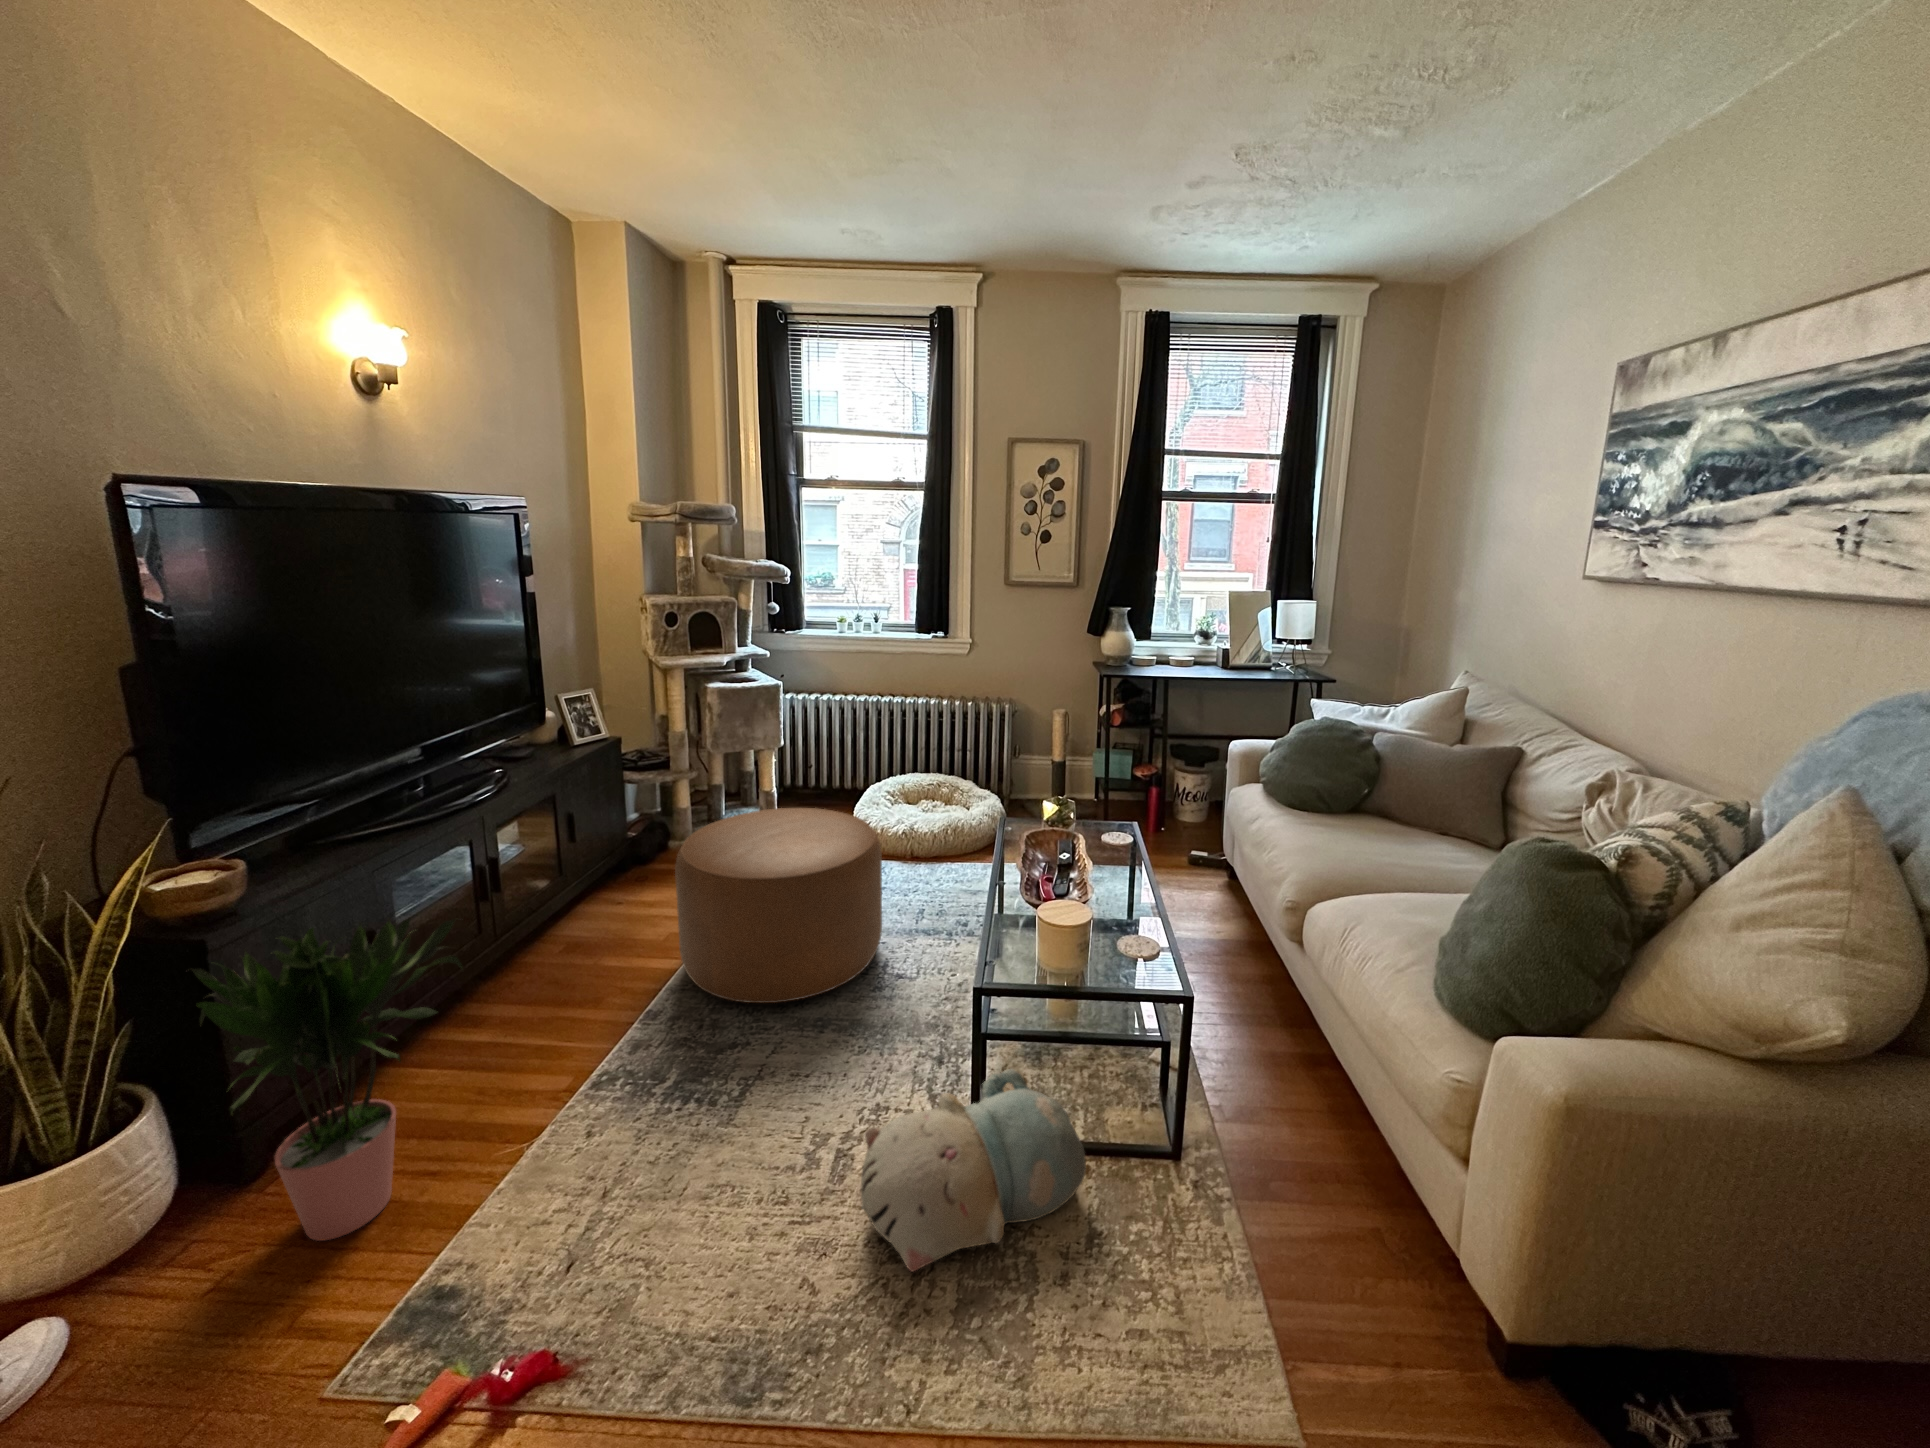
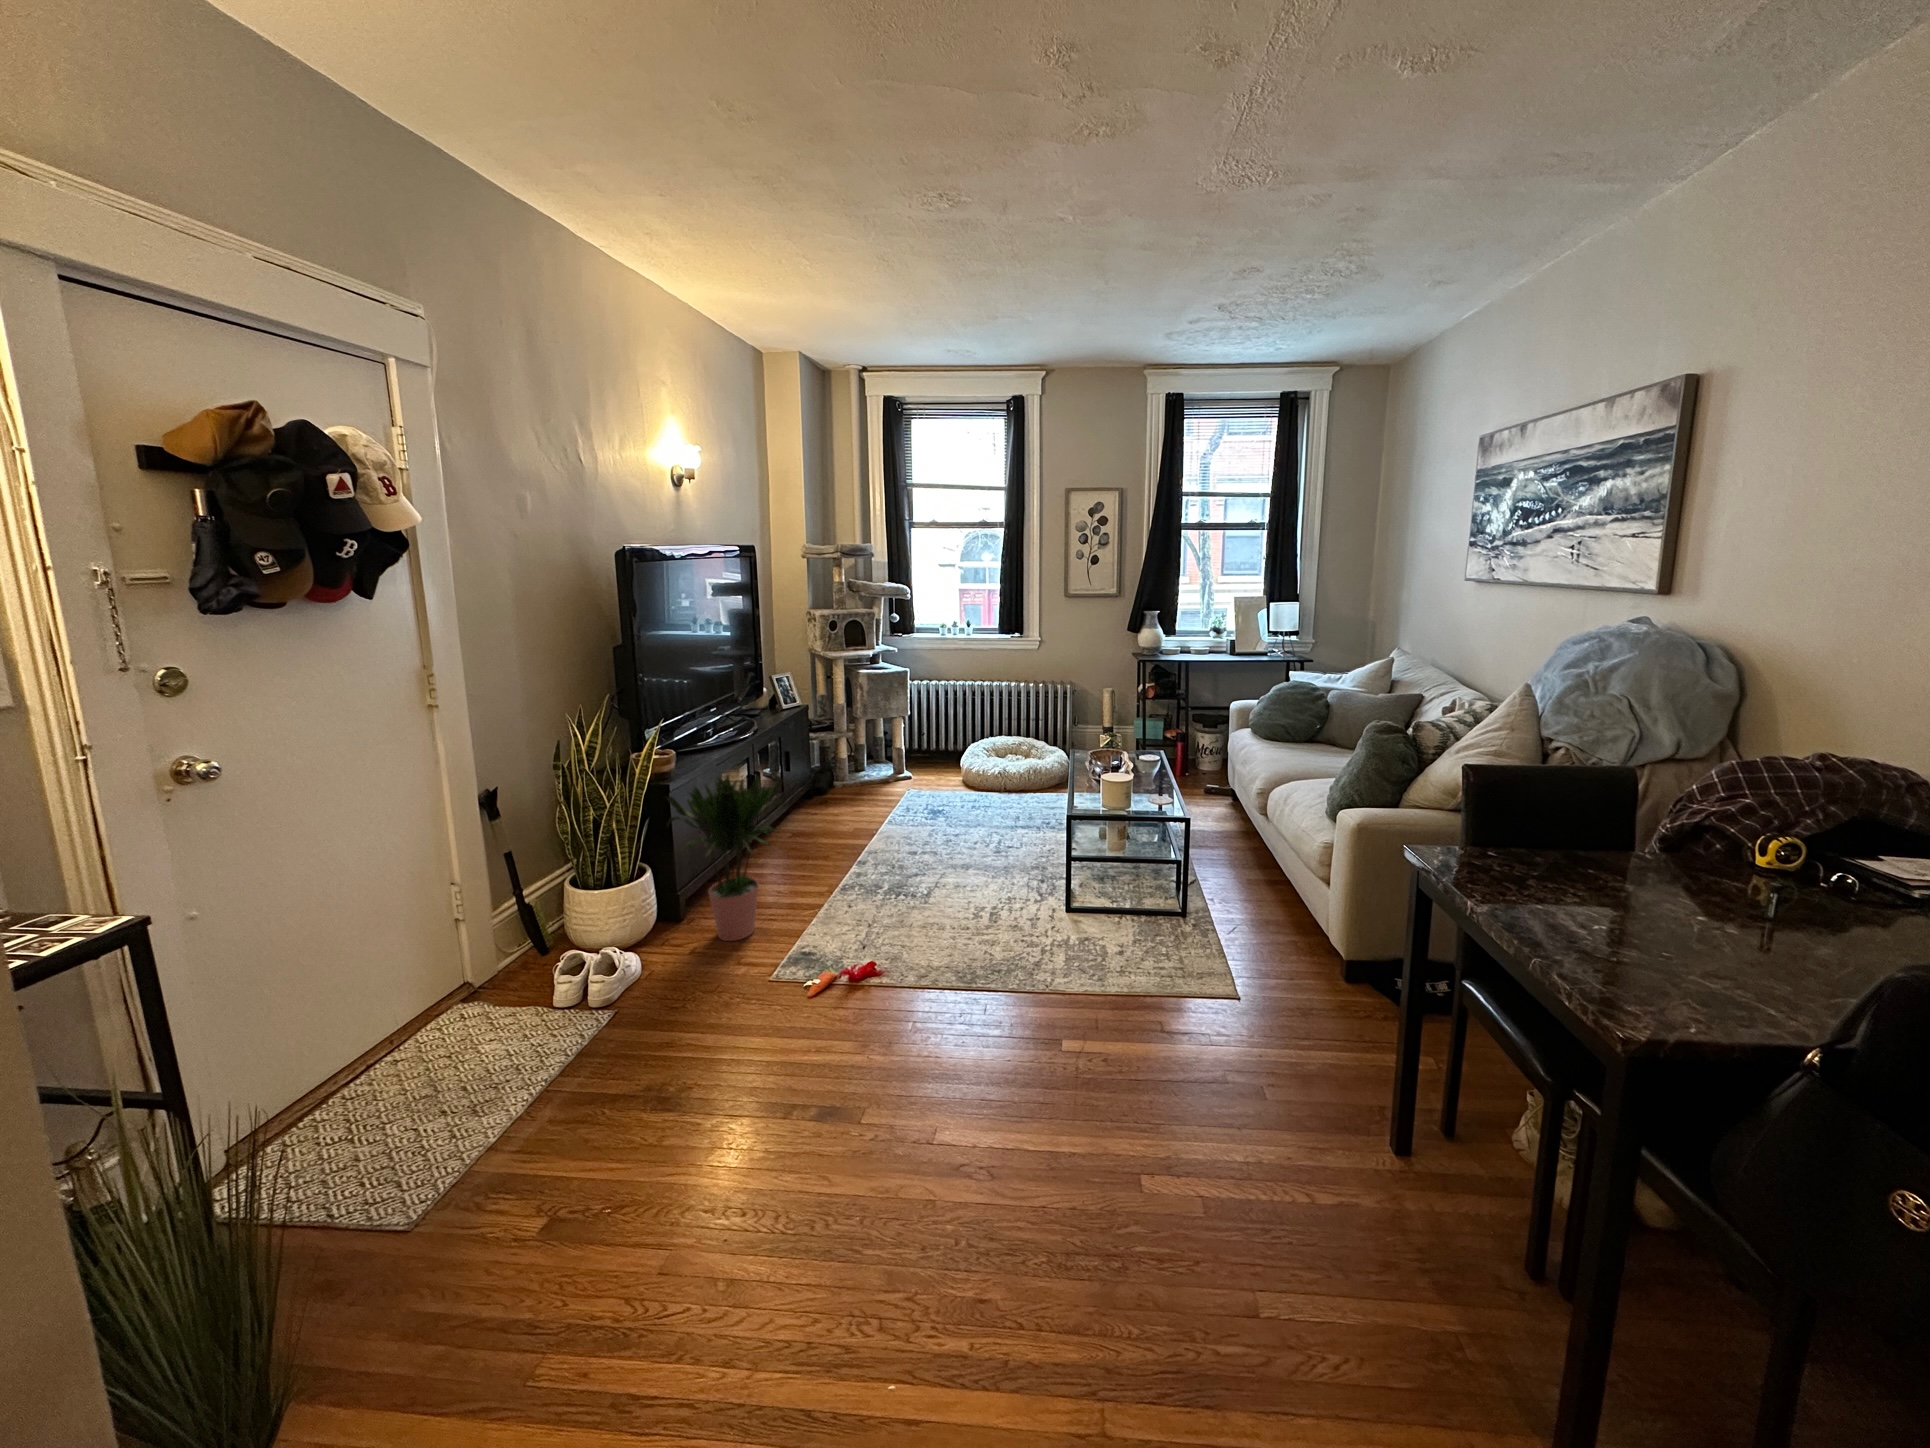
ottoman: present [675,808,882,1003] -> none [869,745,997,857]
plush toy: present [861,1069,1086,1272] -> none [1011,868,1134,952]

